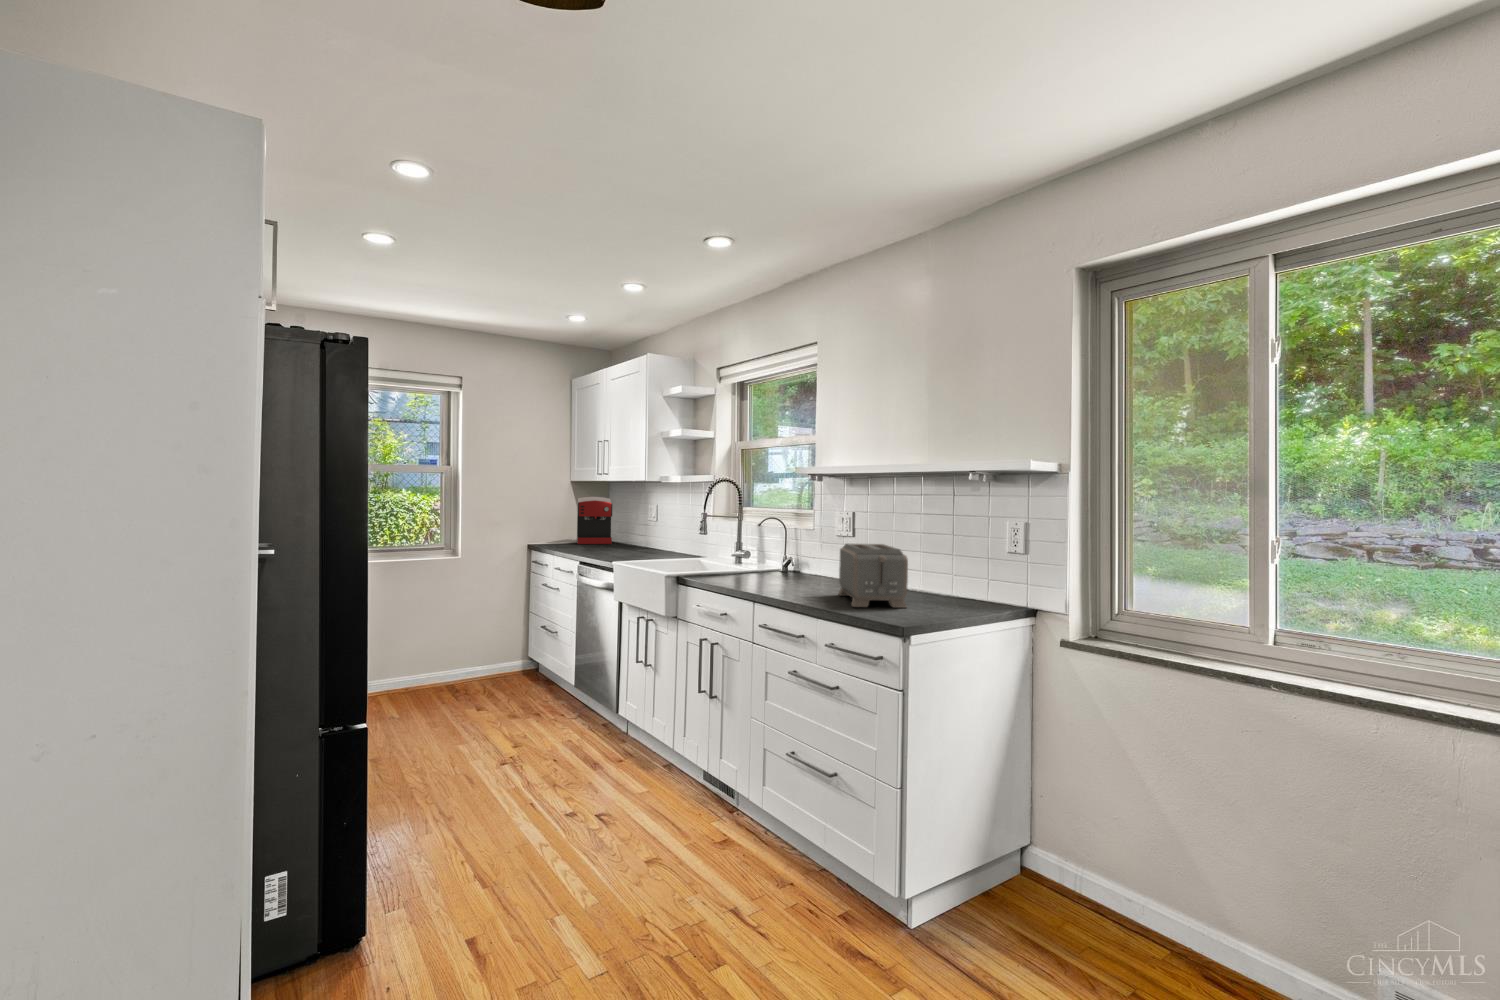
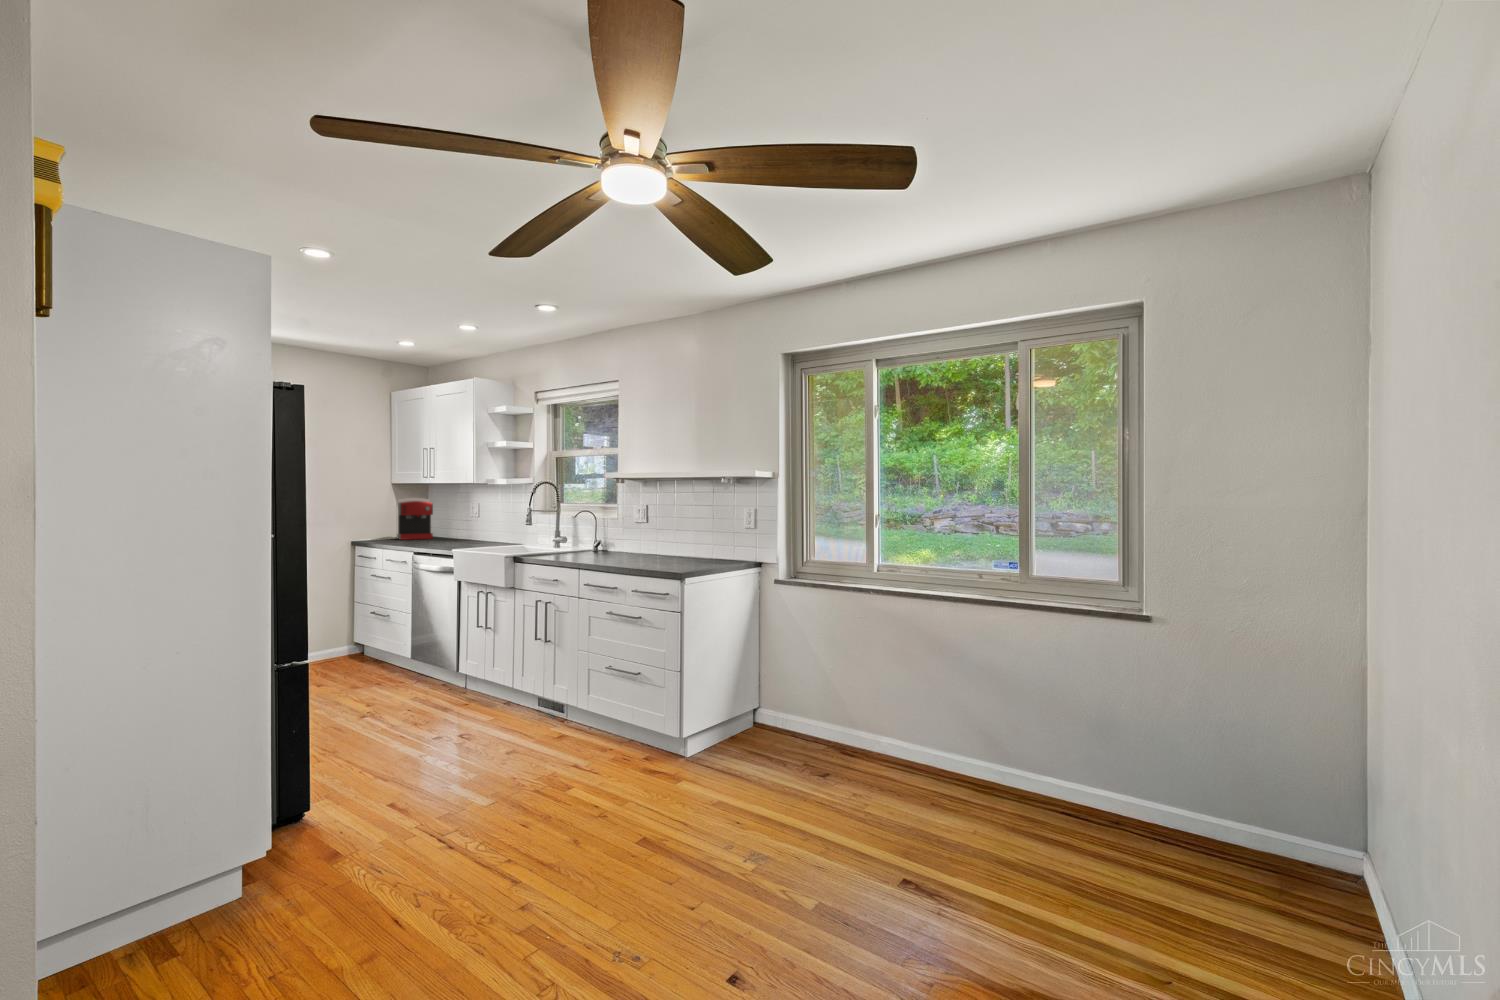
toaster: present [839,543,908,608] -> none [637,526,683,567]

